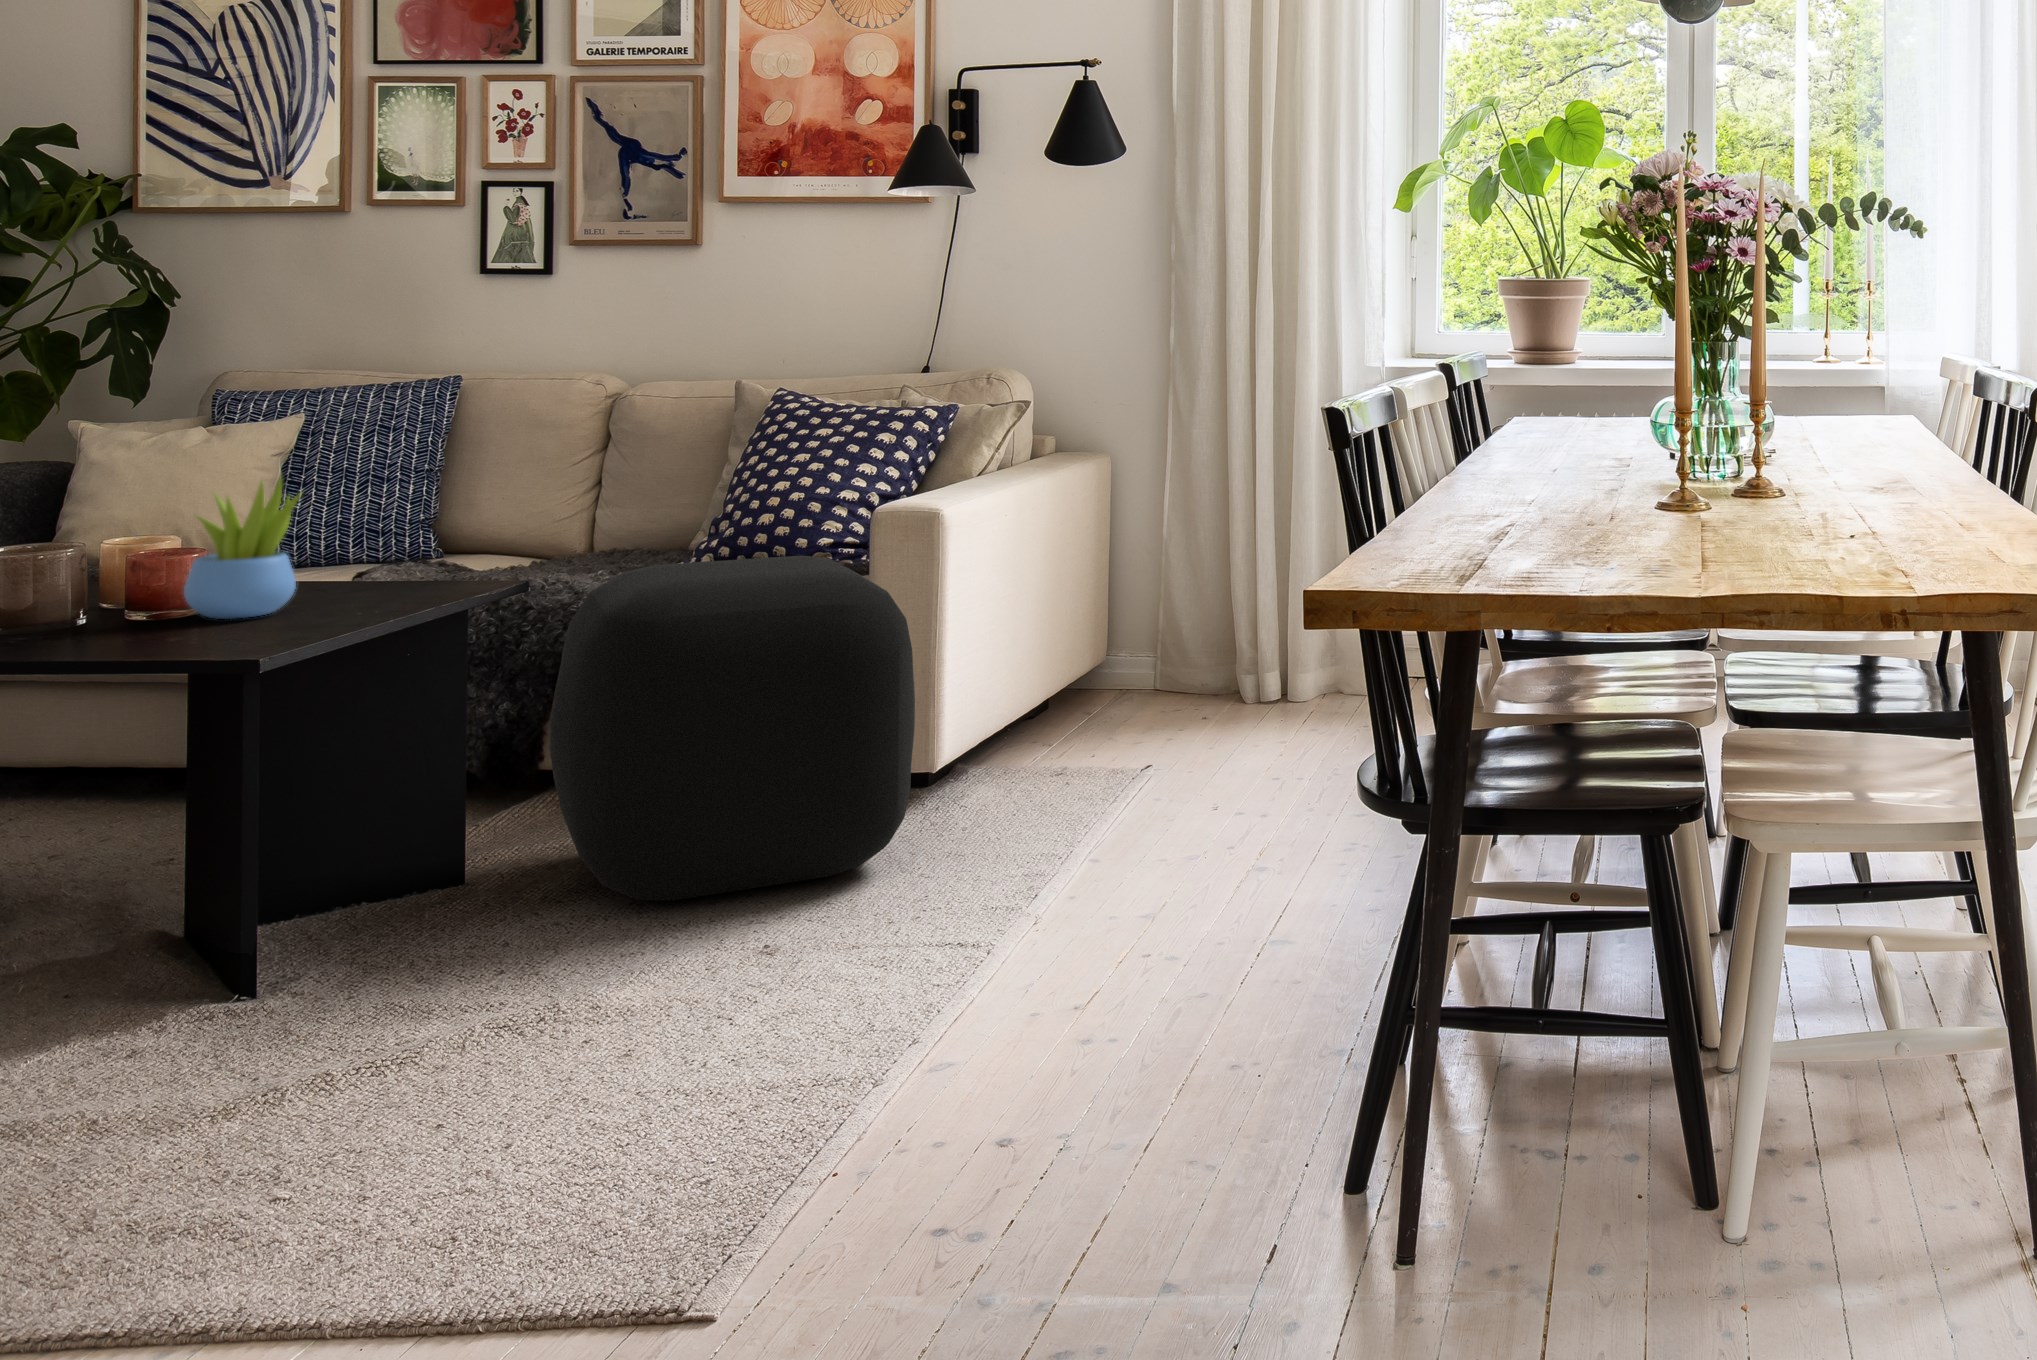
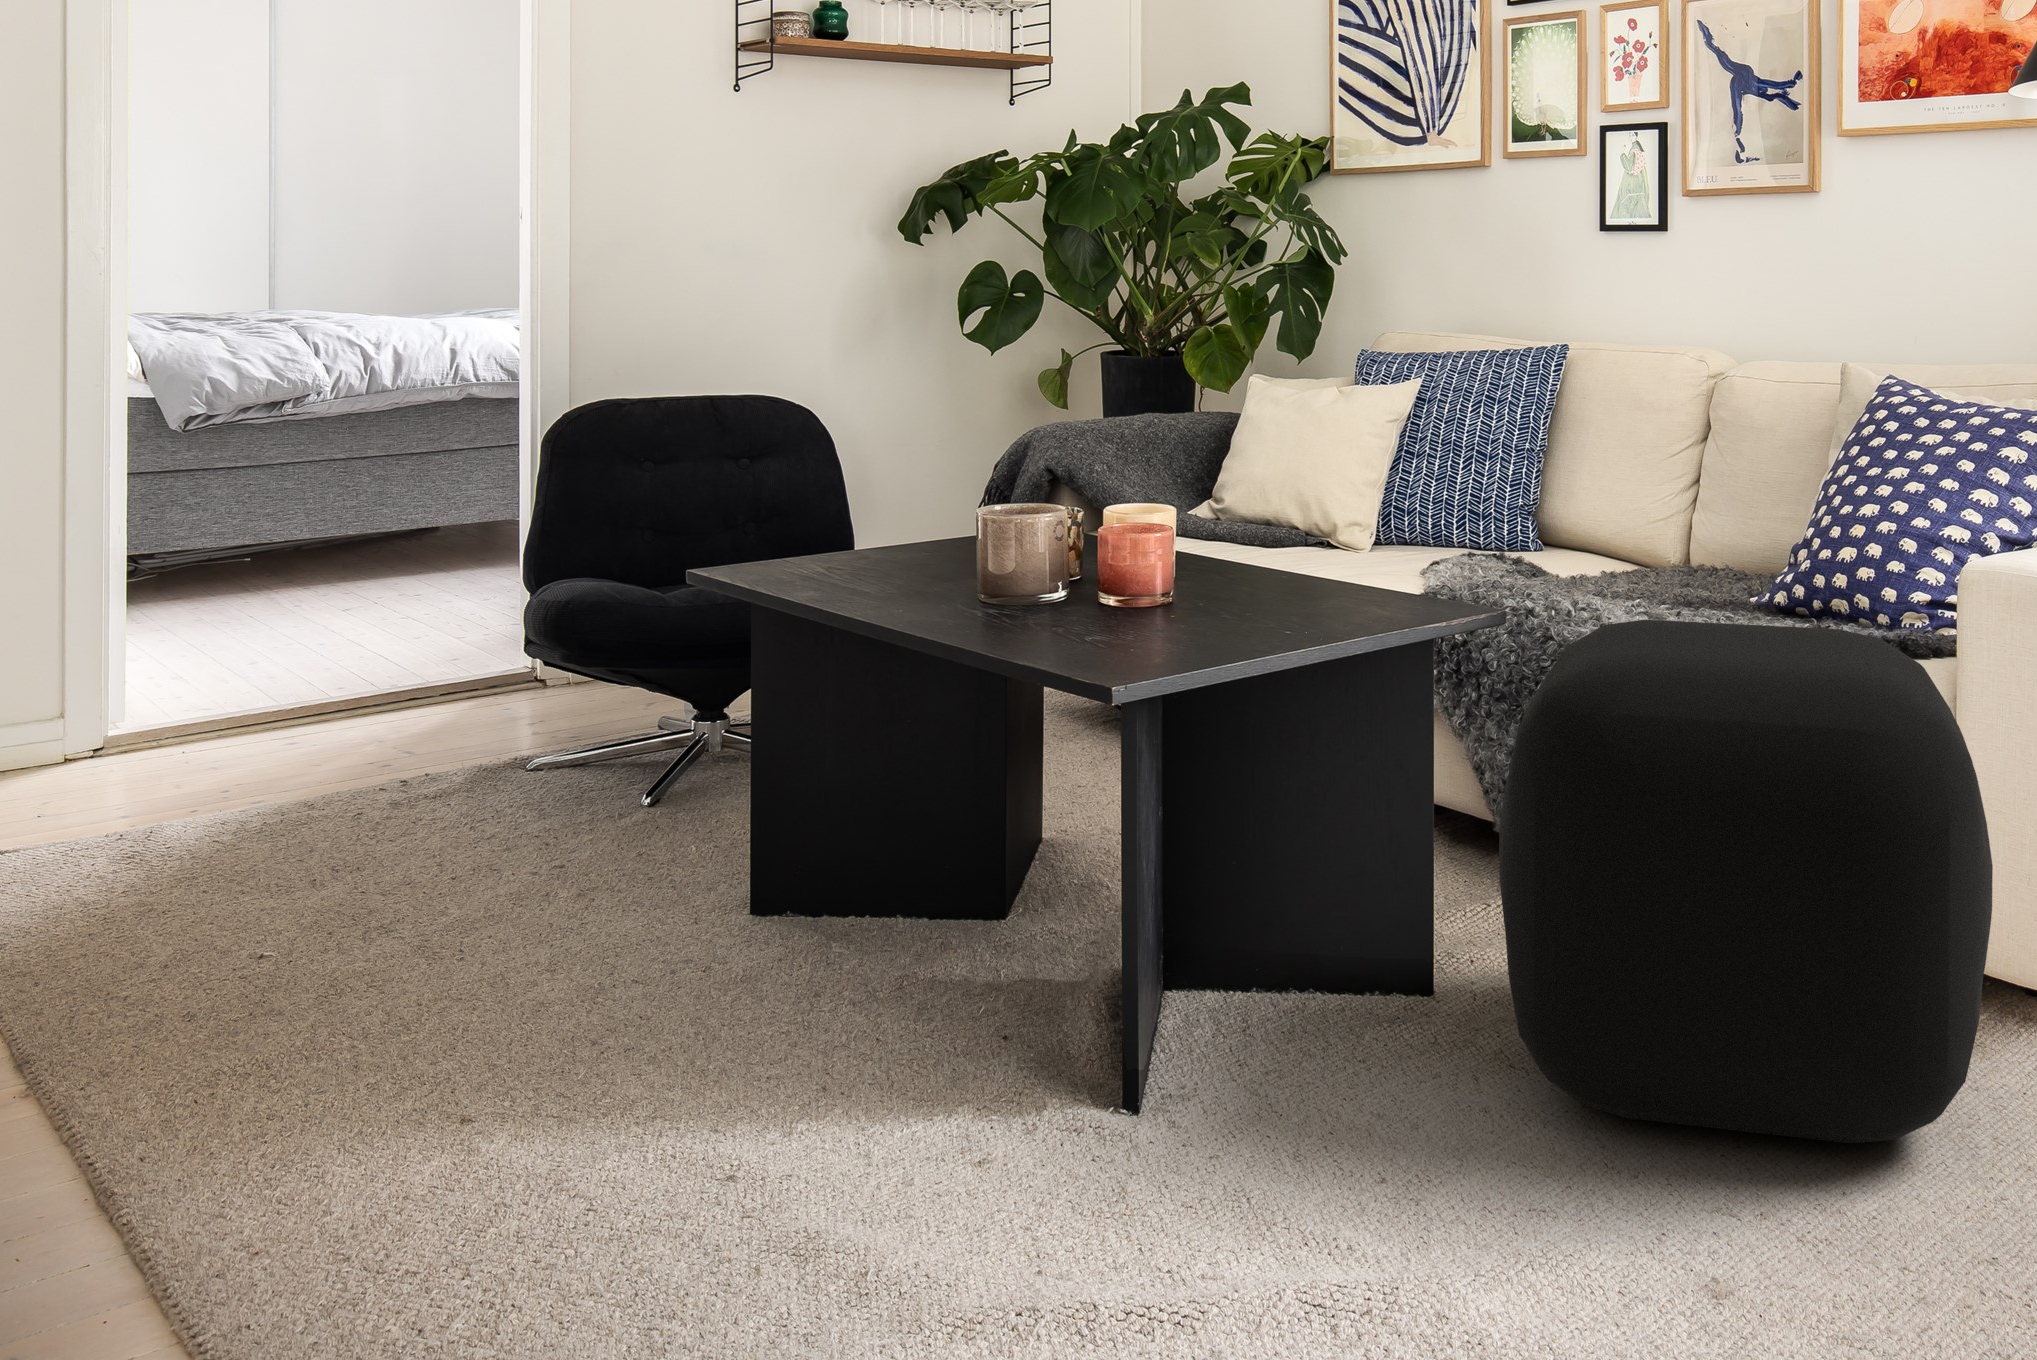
succulent plant: present [184,477,301,619] -> none [1096,466,1206,641]

